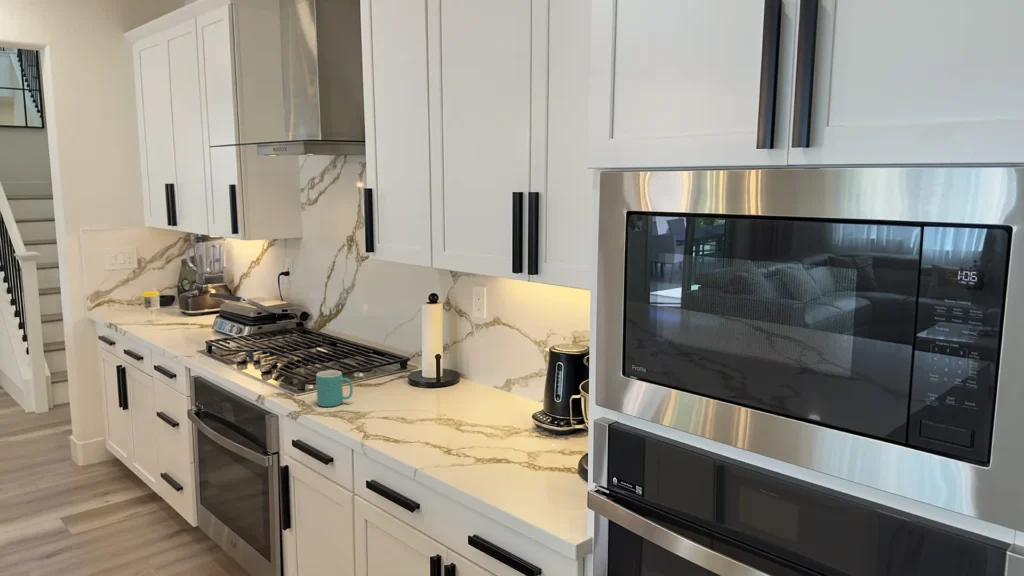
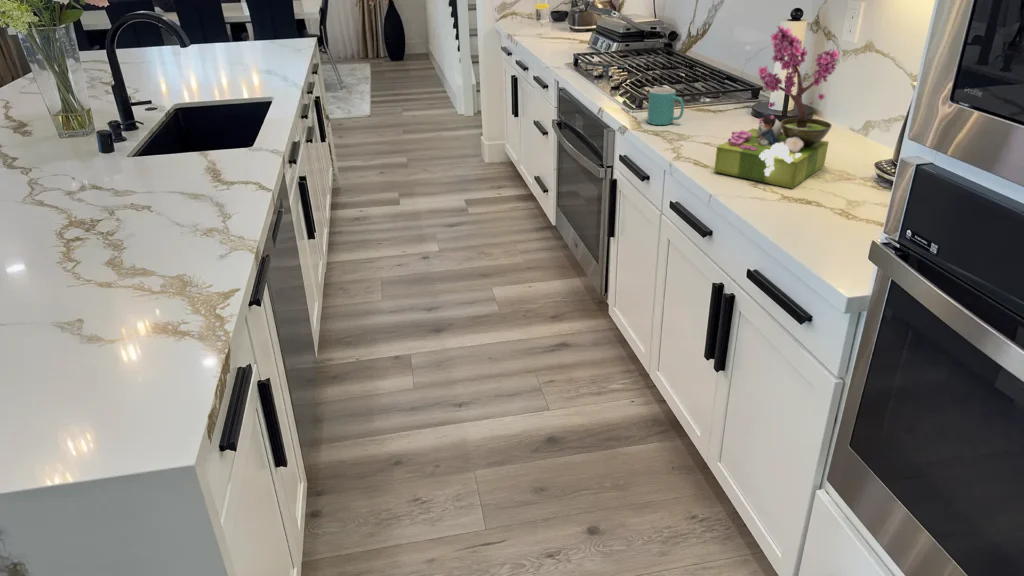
flower arrangement: none [407,310,497,451] -> present [714,26,841,188]

